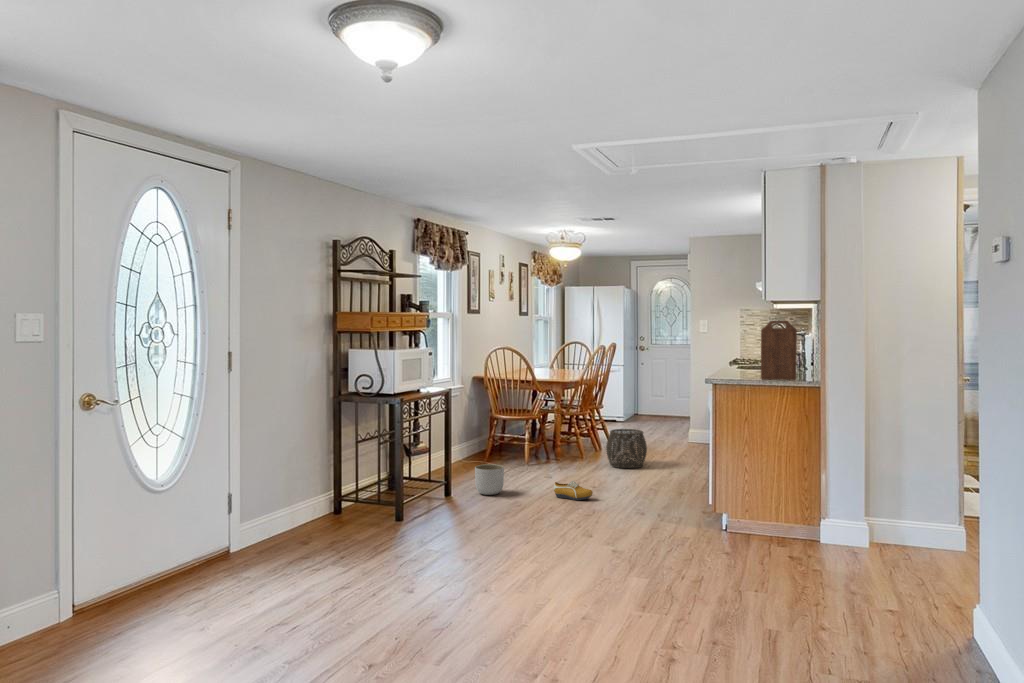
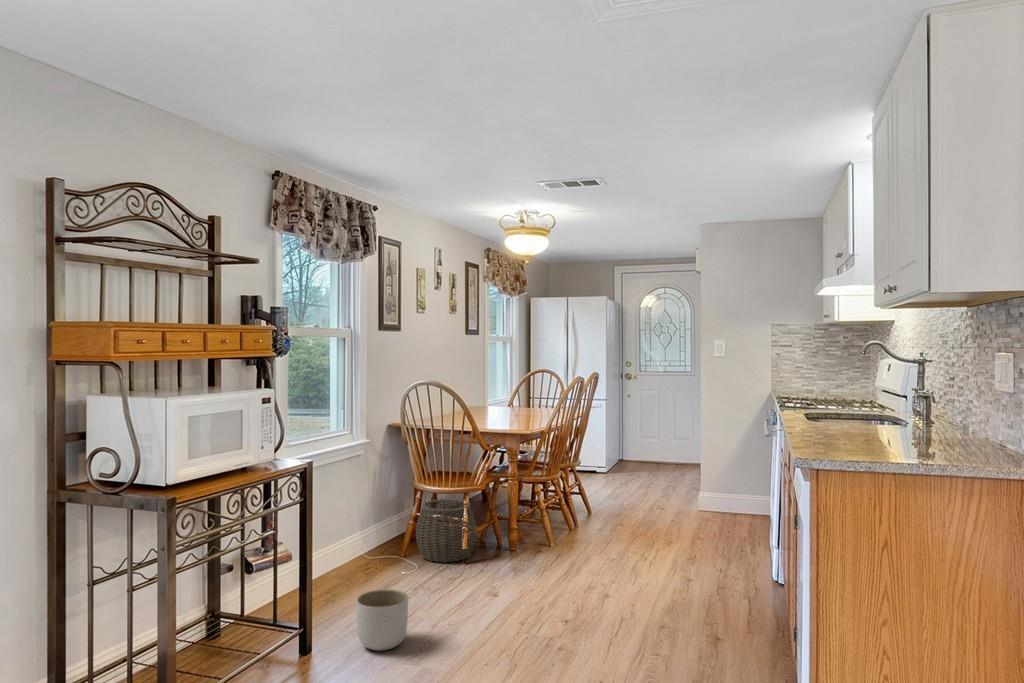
cutting board: present [761,321,797,380] -> none [905,341,981,463]
woven basket: present [606,429,647,468] -> present [416,499,477,562]
shoe: present [554,481,593,500] -> none [494,626,563,666]

